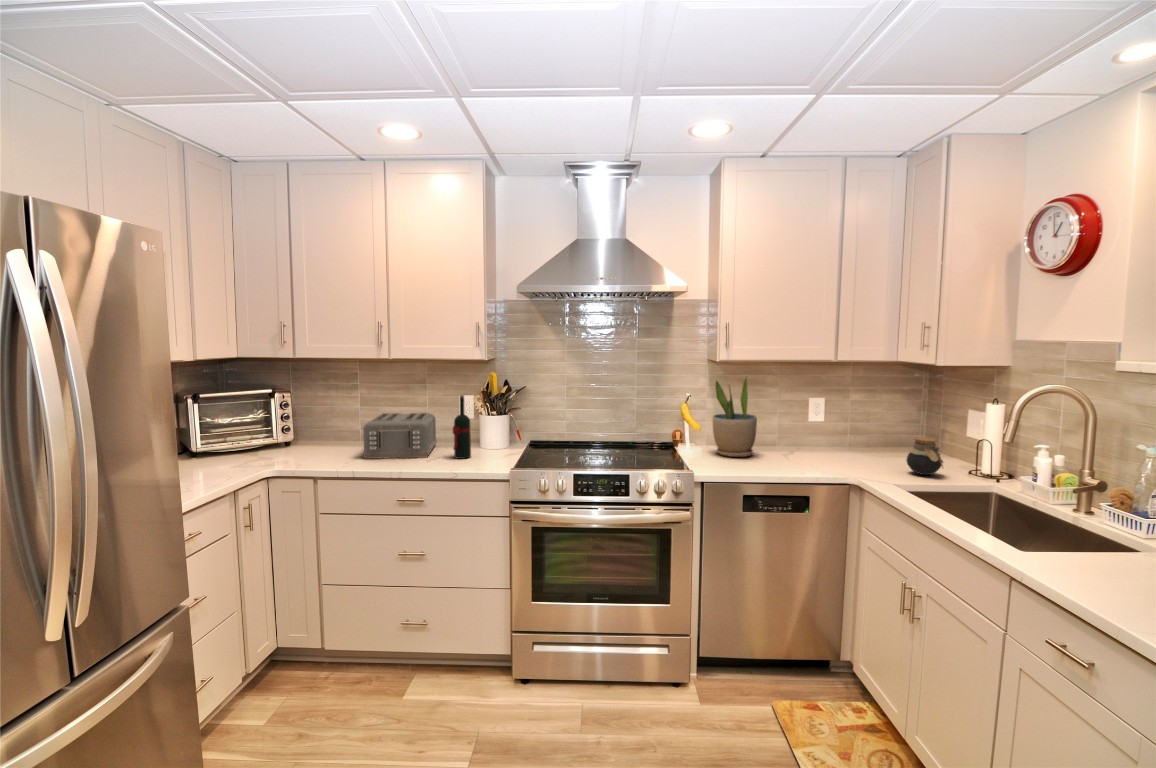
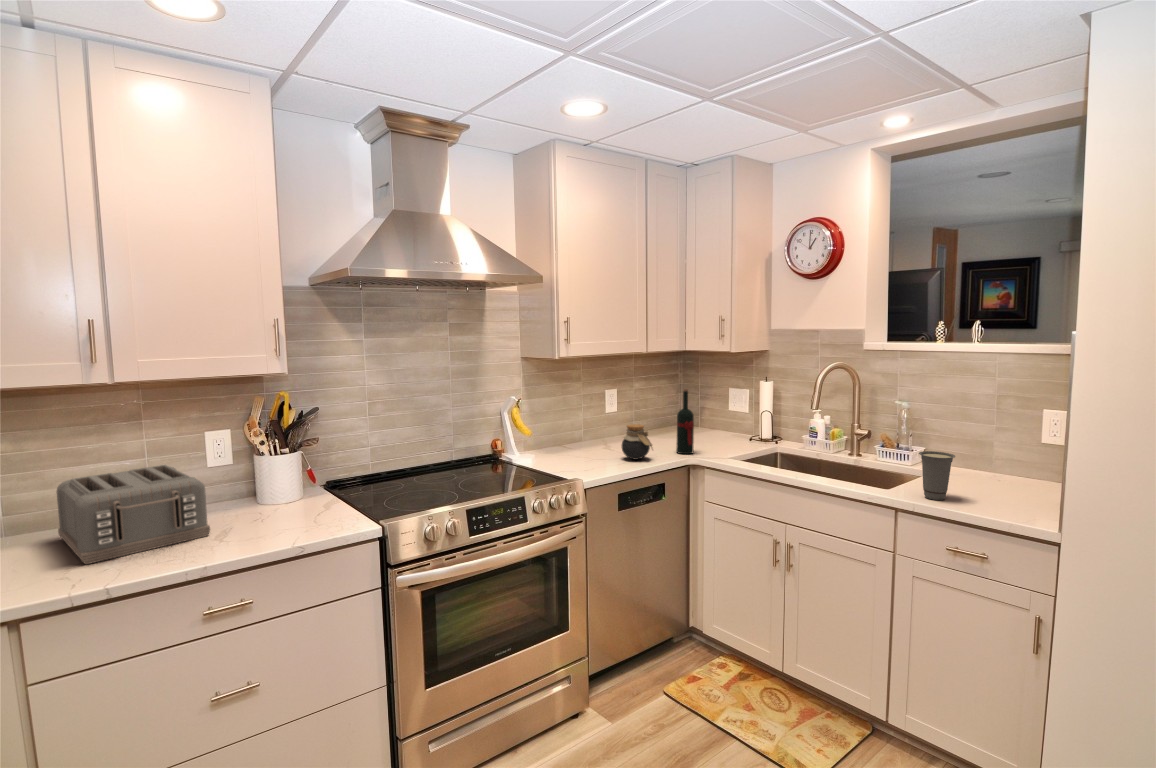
potted plant: present [713,377,757,457] -> none [550,370,595,458]
wine bottle: present [453,395,471,459] -> present [676,389,694,454]
jar: present [906,438,943,475] -> present [622,424,653,459]
cup: none [1053,509,1113,582] -> present [919,451,955,500]

